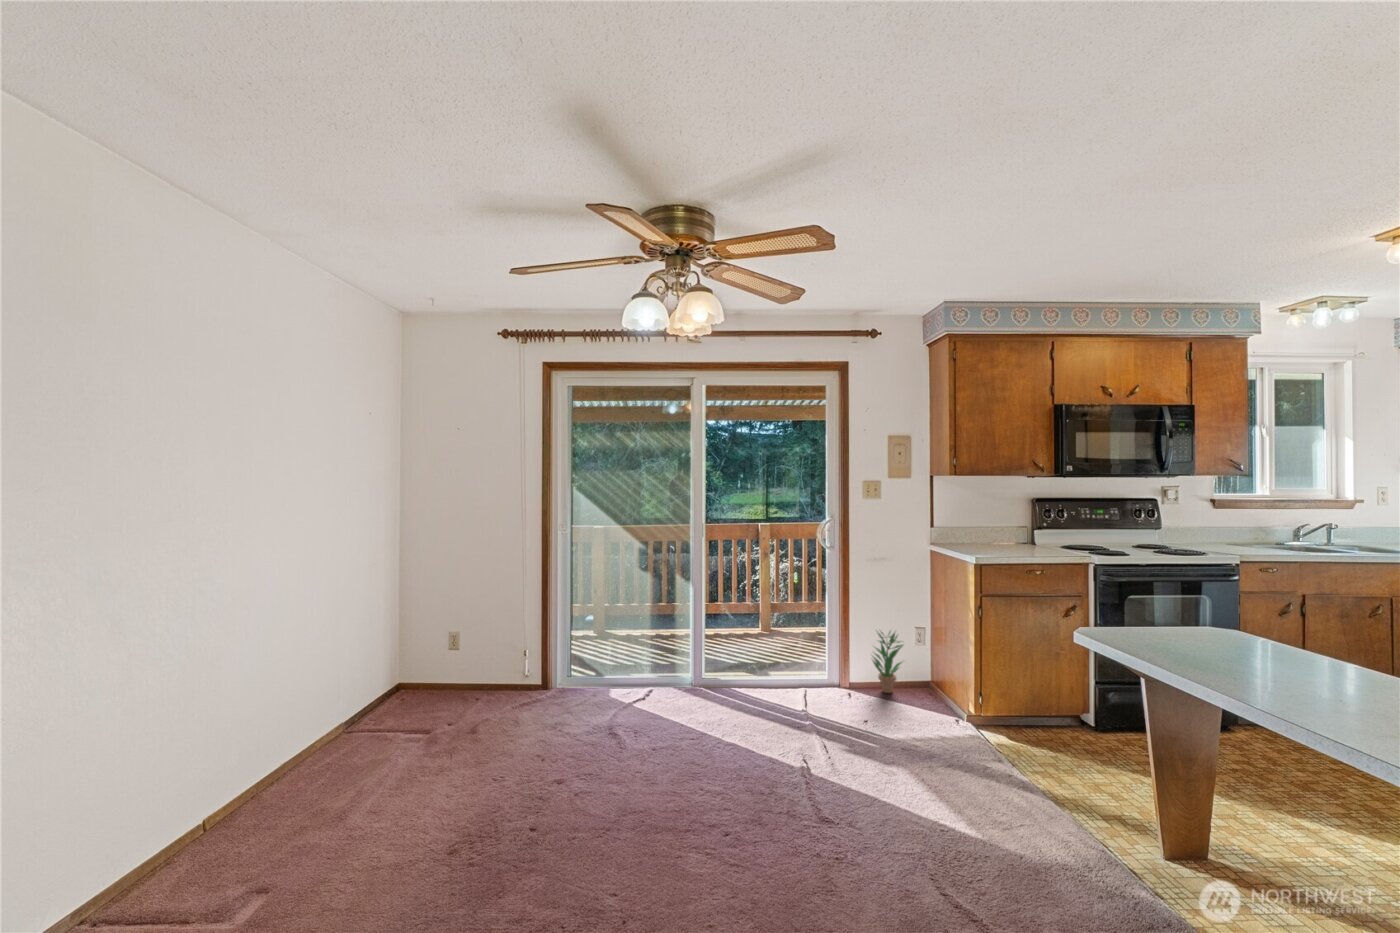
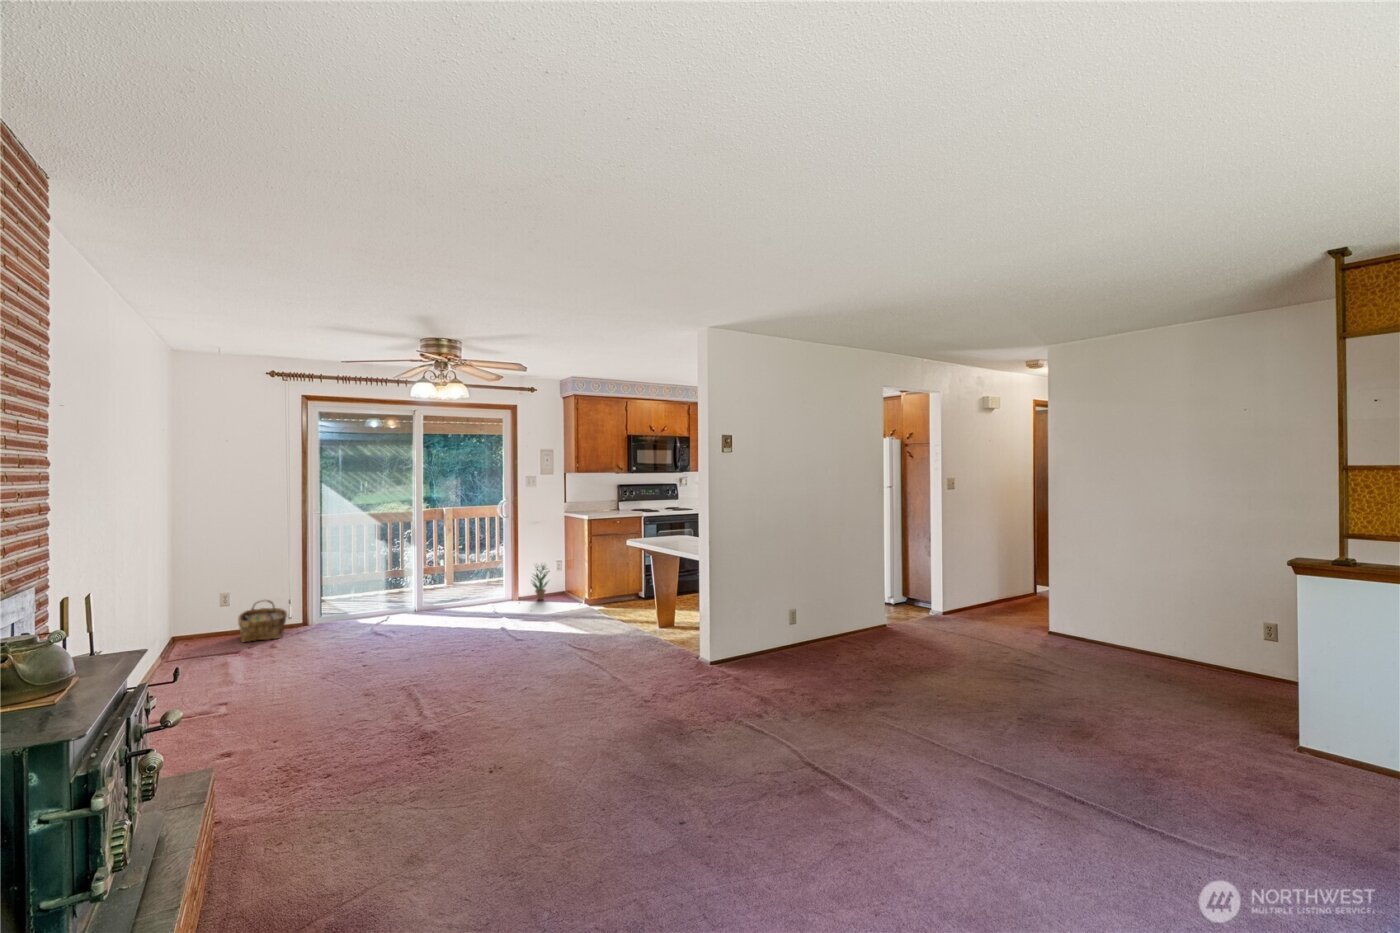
woven basket: none [452,648,516,712] -> present [238,600,287,642]

